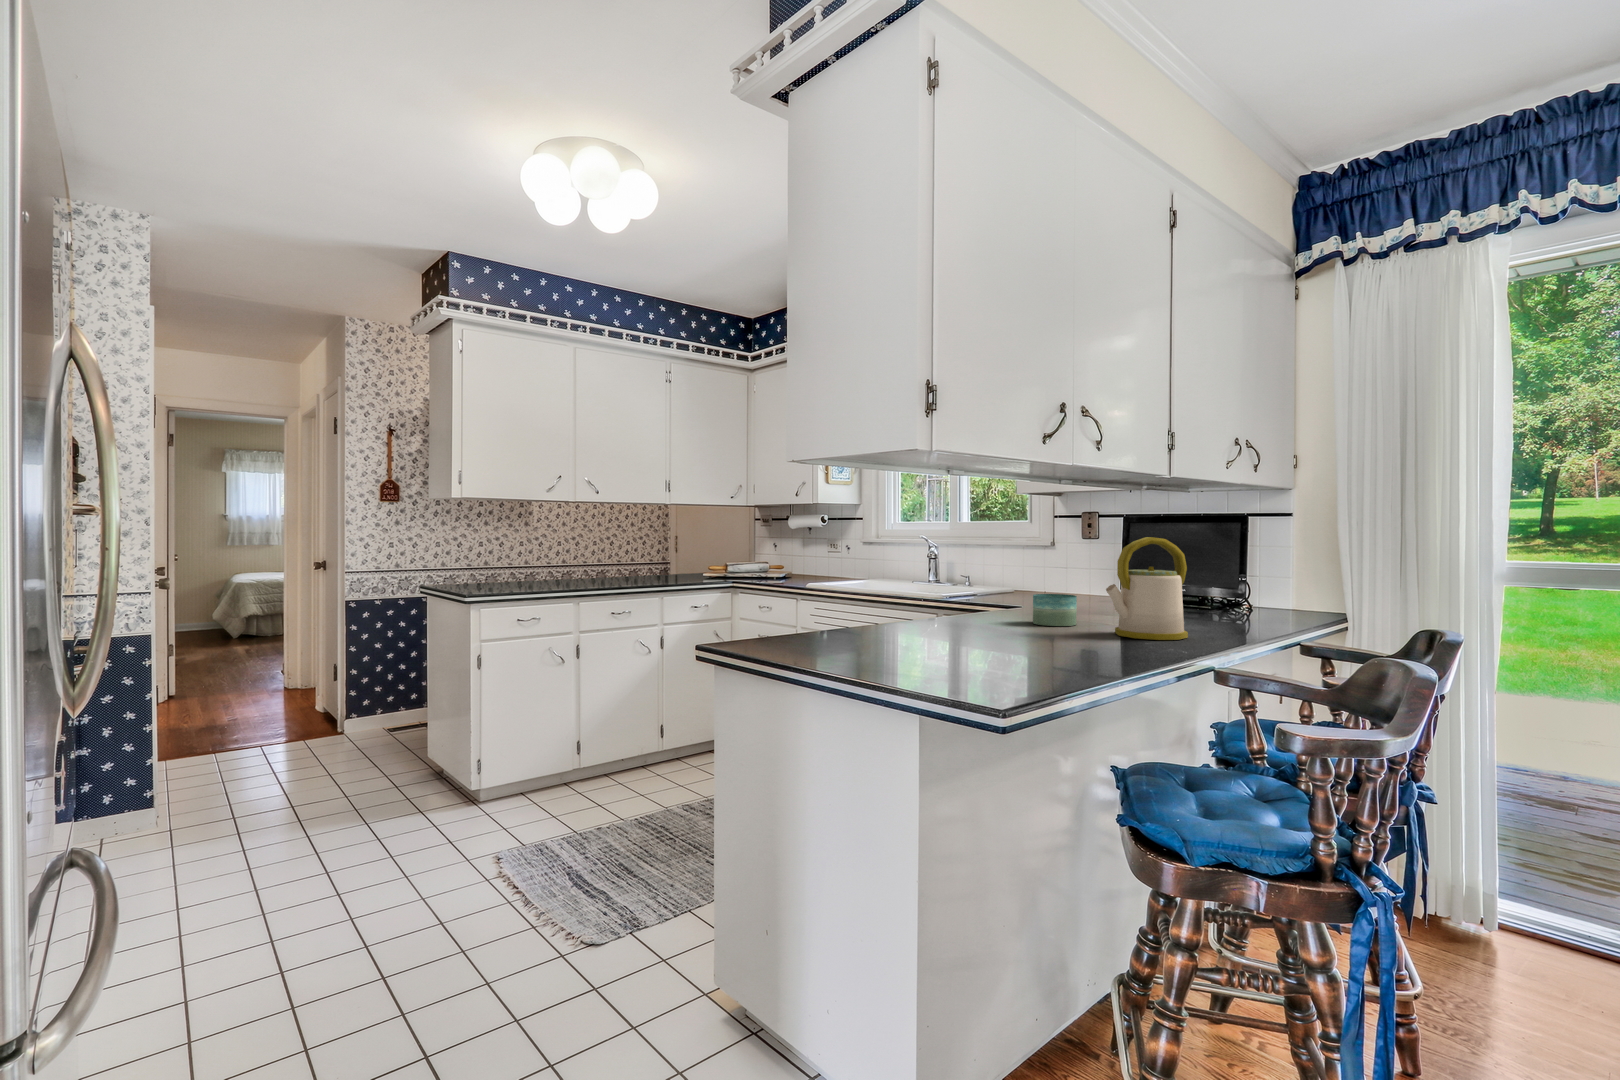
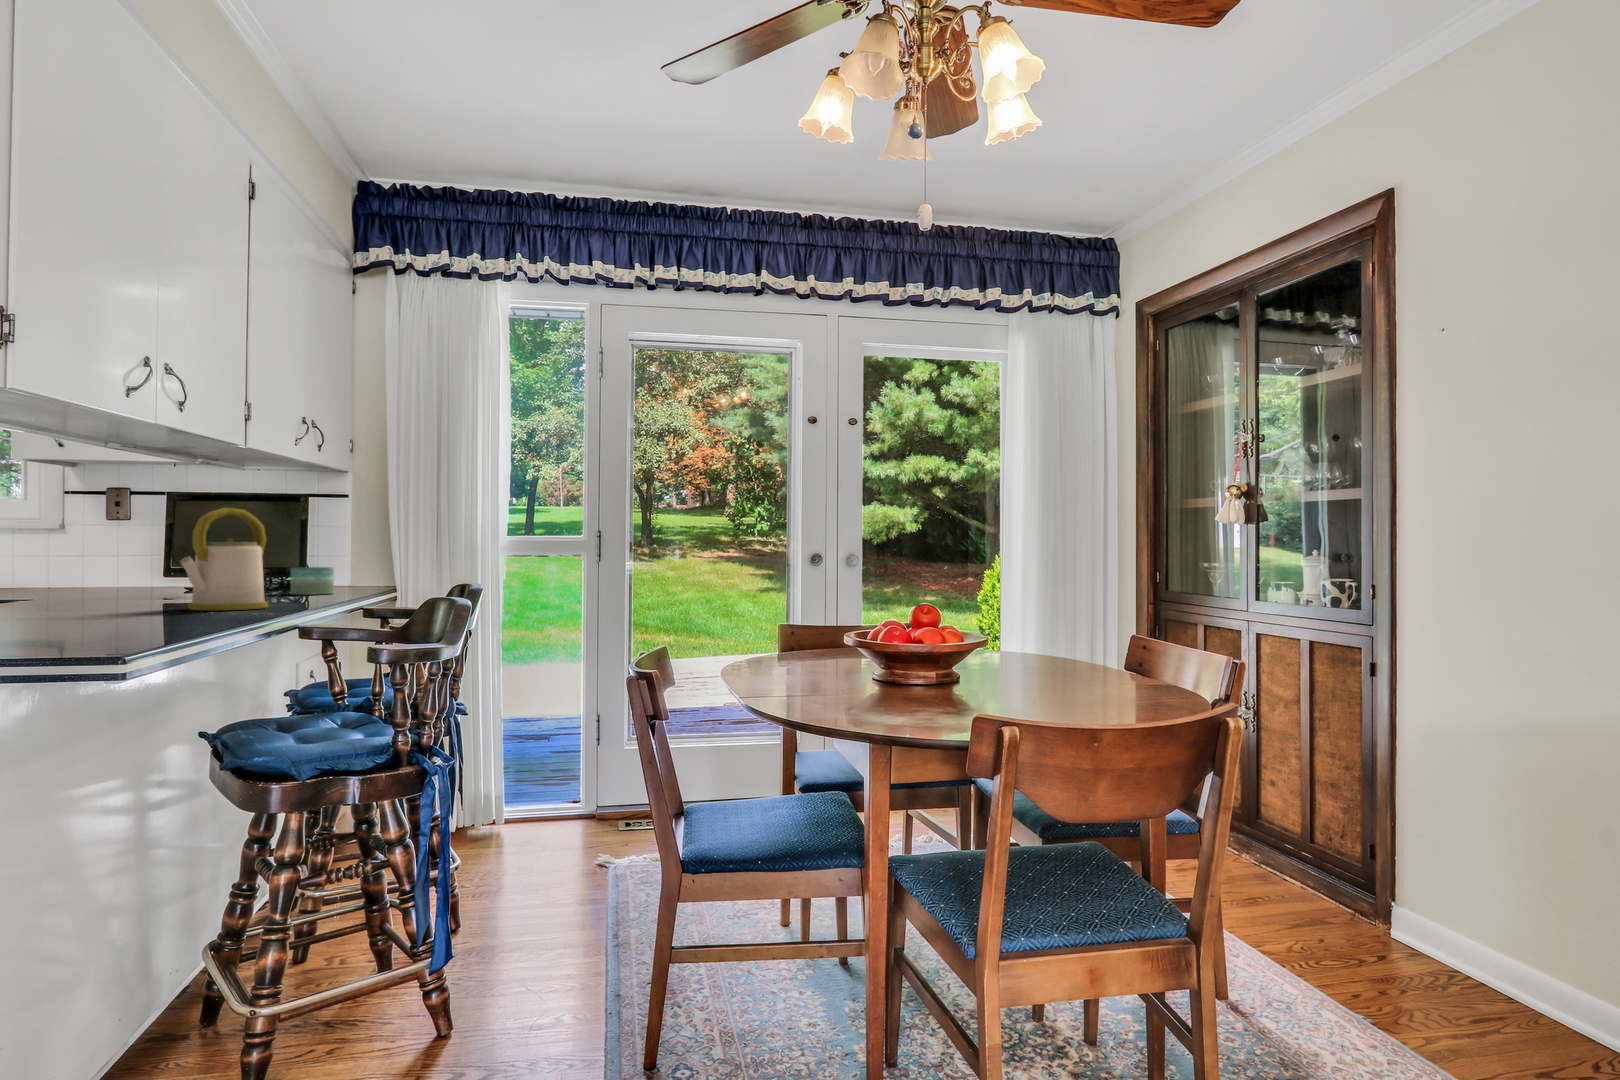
candle: present [1033,594,1077,626] -> present [291,567,334,595]

